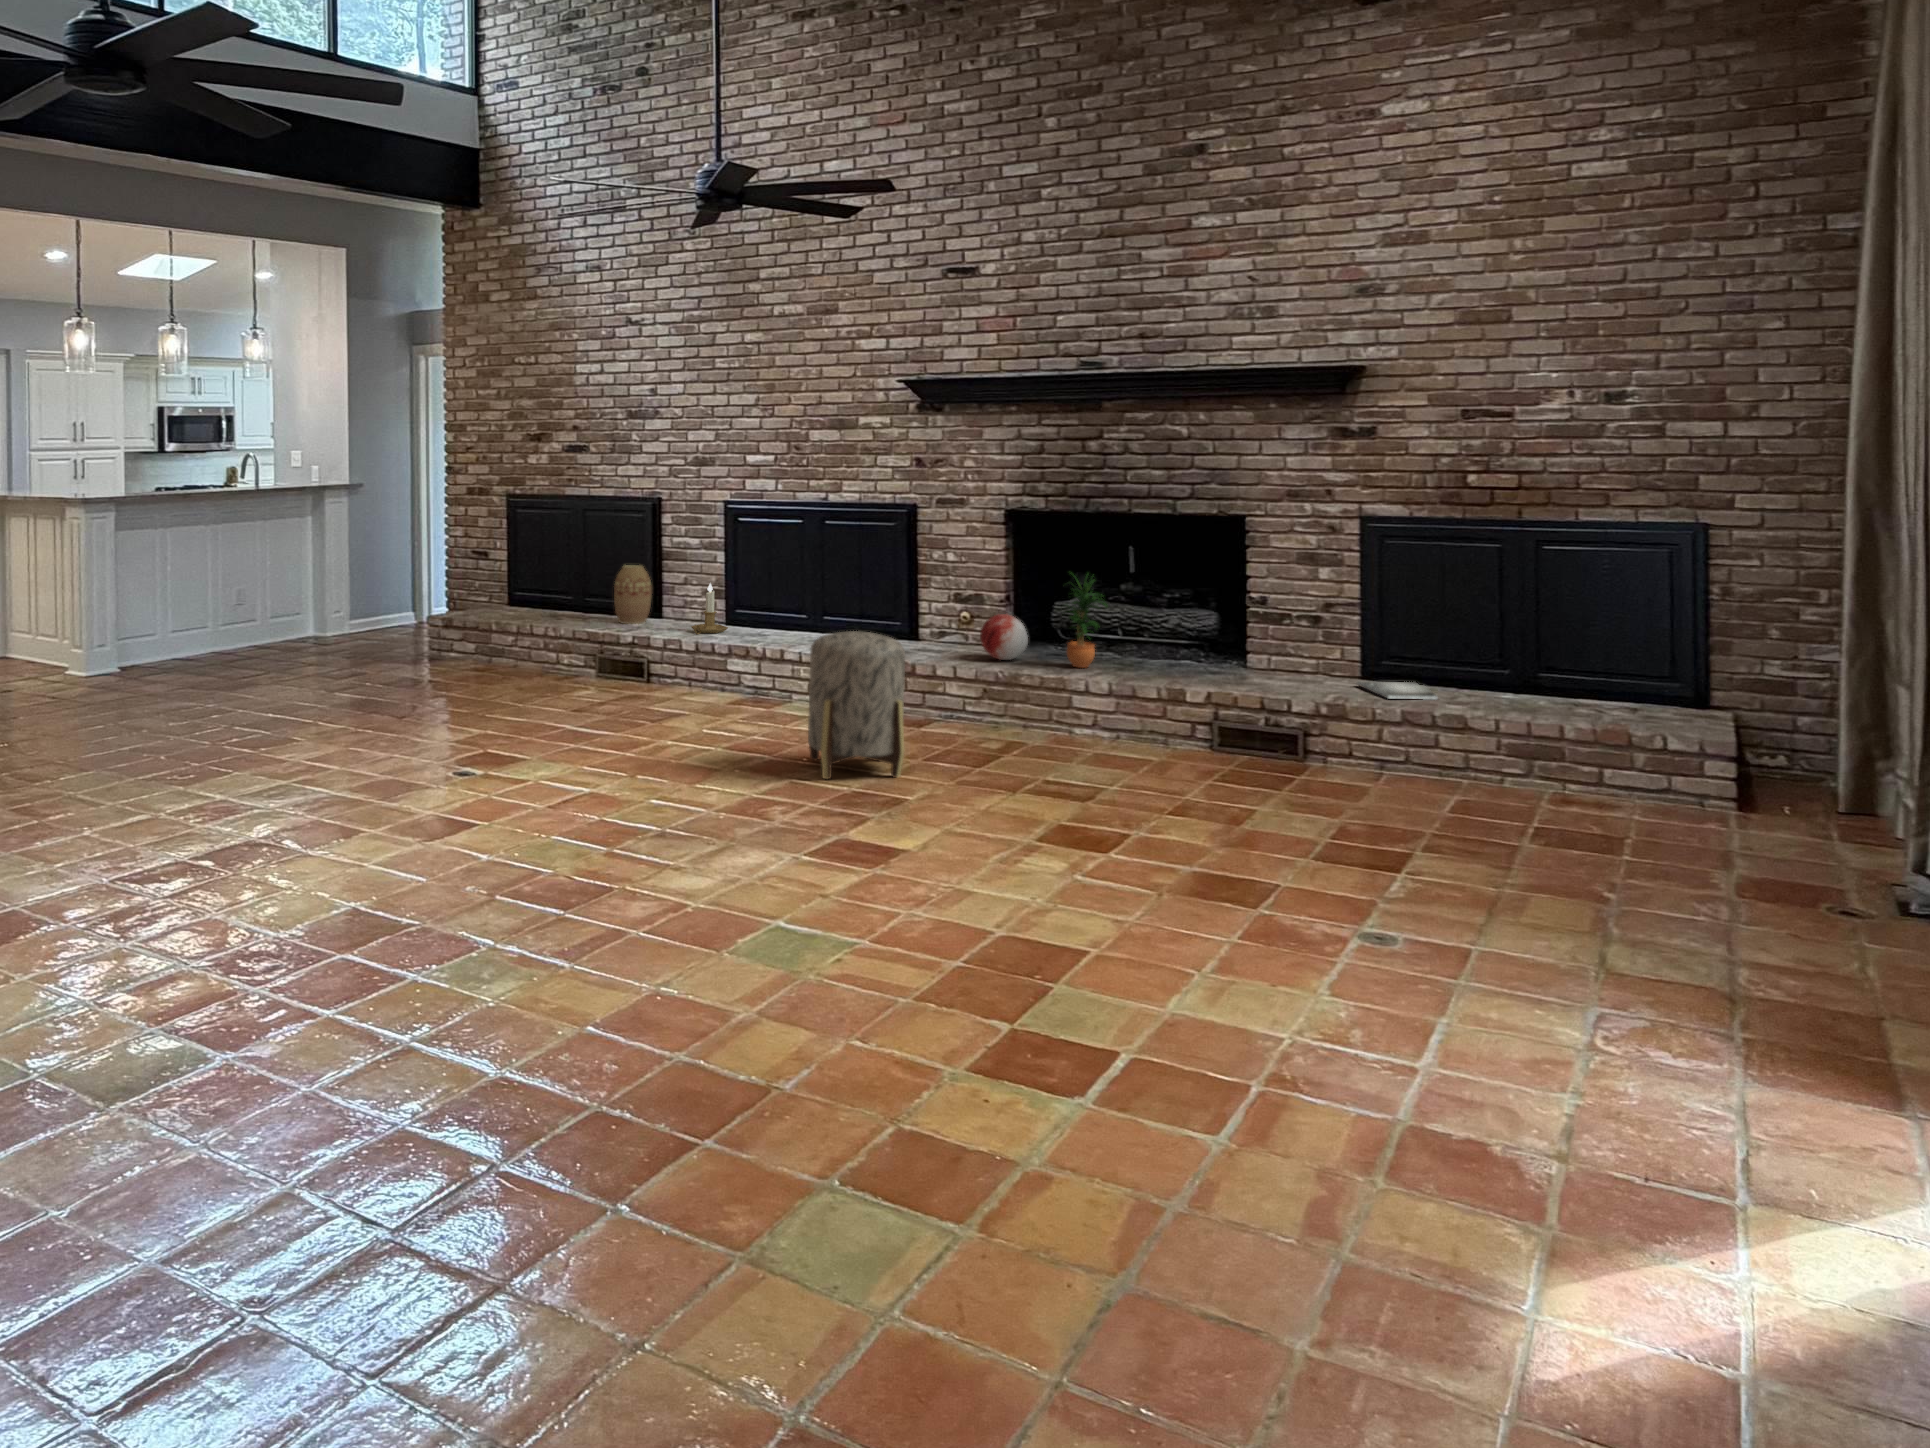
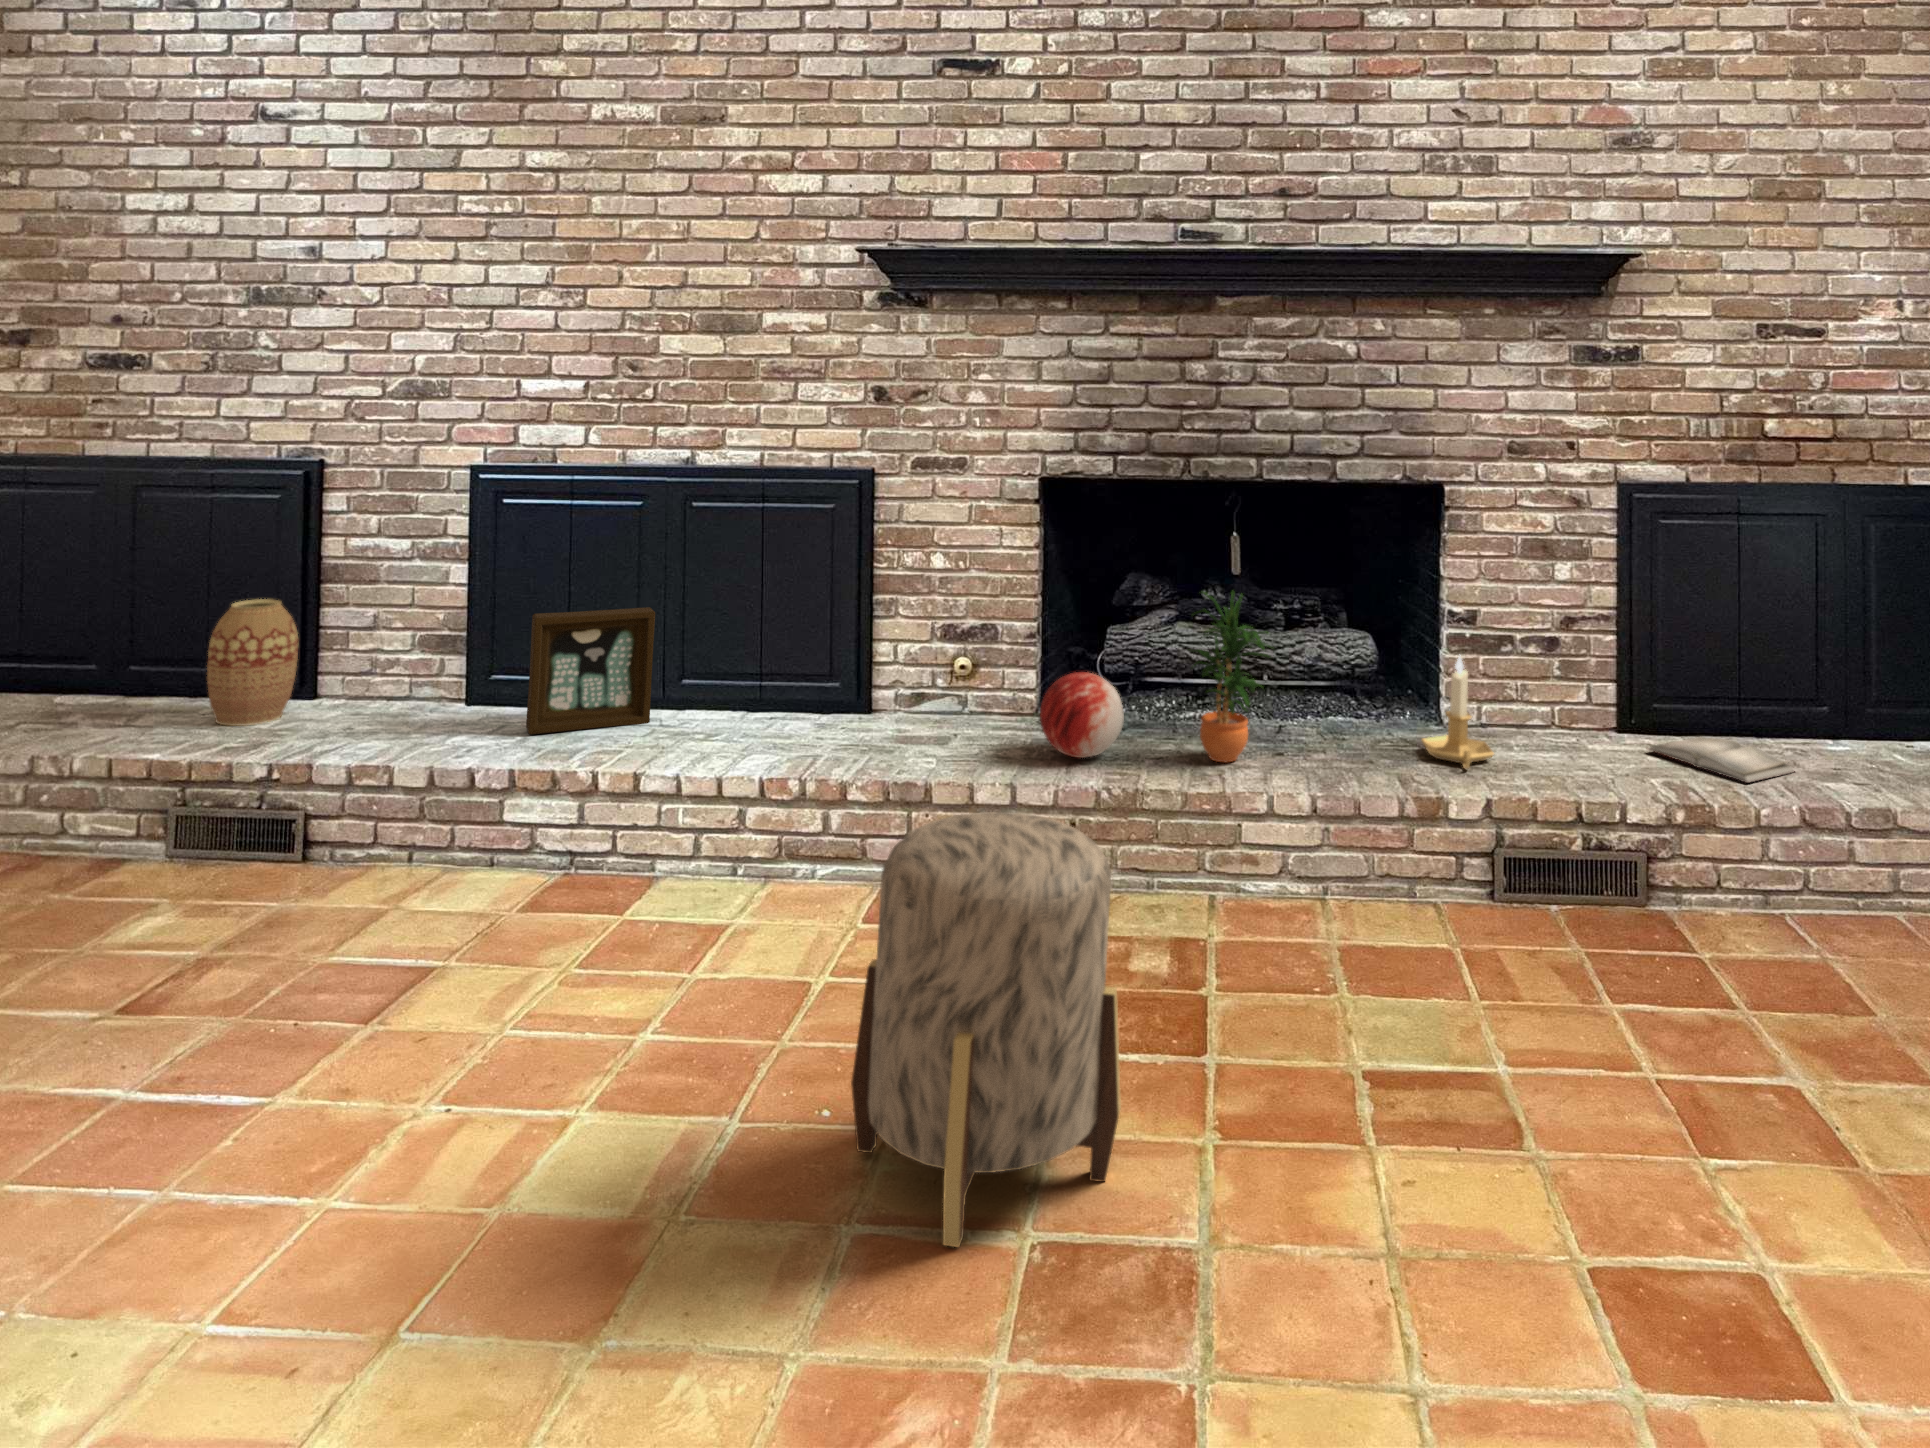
picture frame: none [746,575,806,636] -> present [526,607,655,735]
candlestick: present [692,583,728,634] -> present [1422,657,1494,769]

